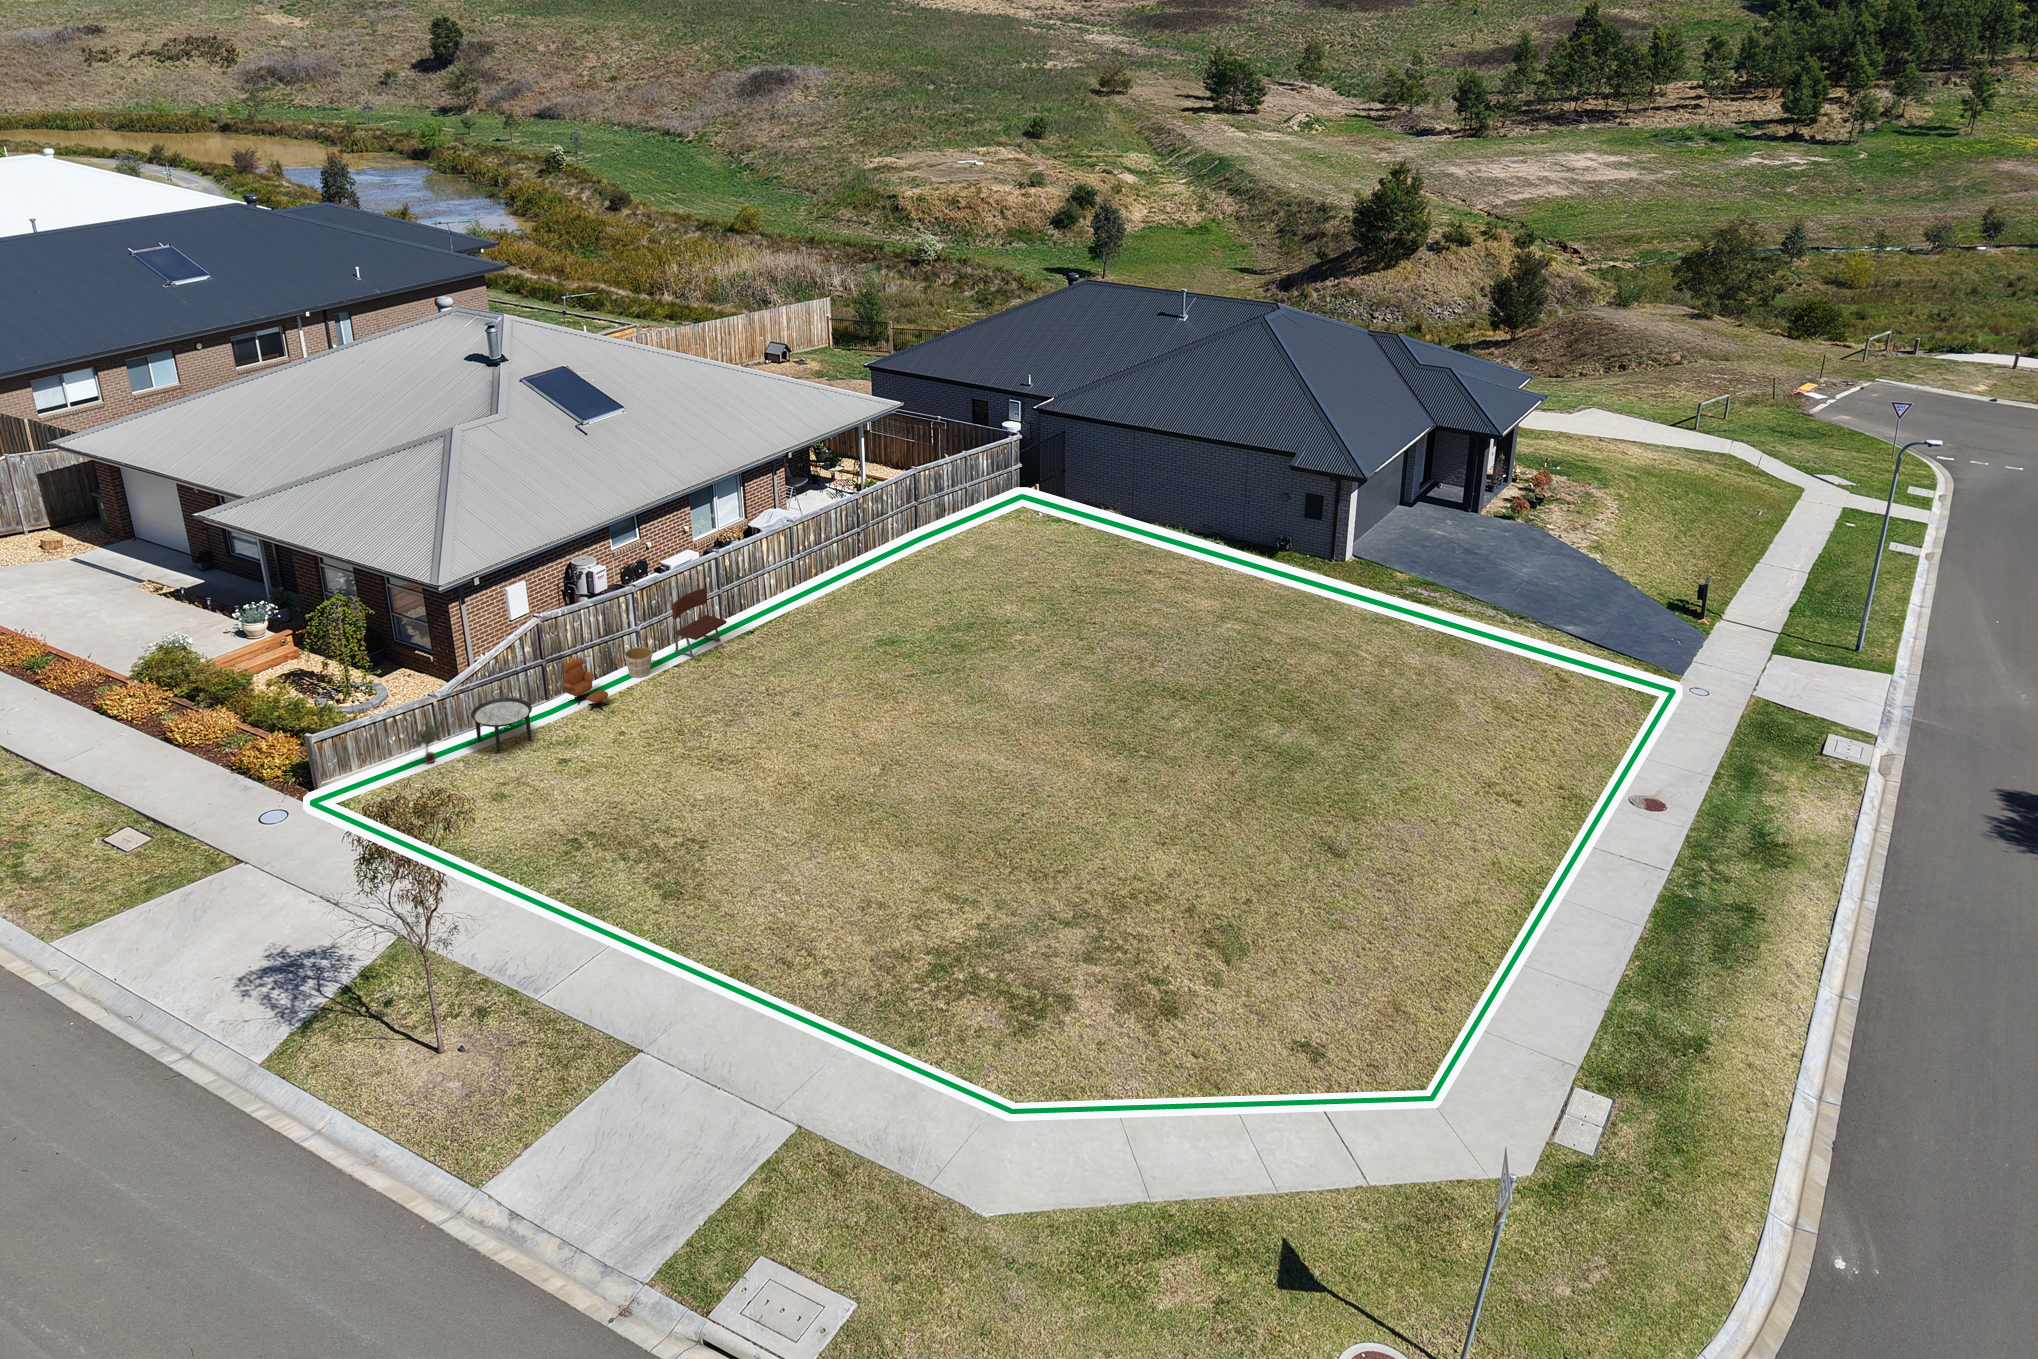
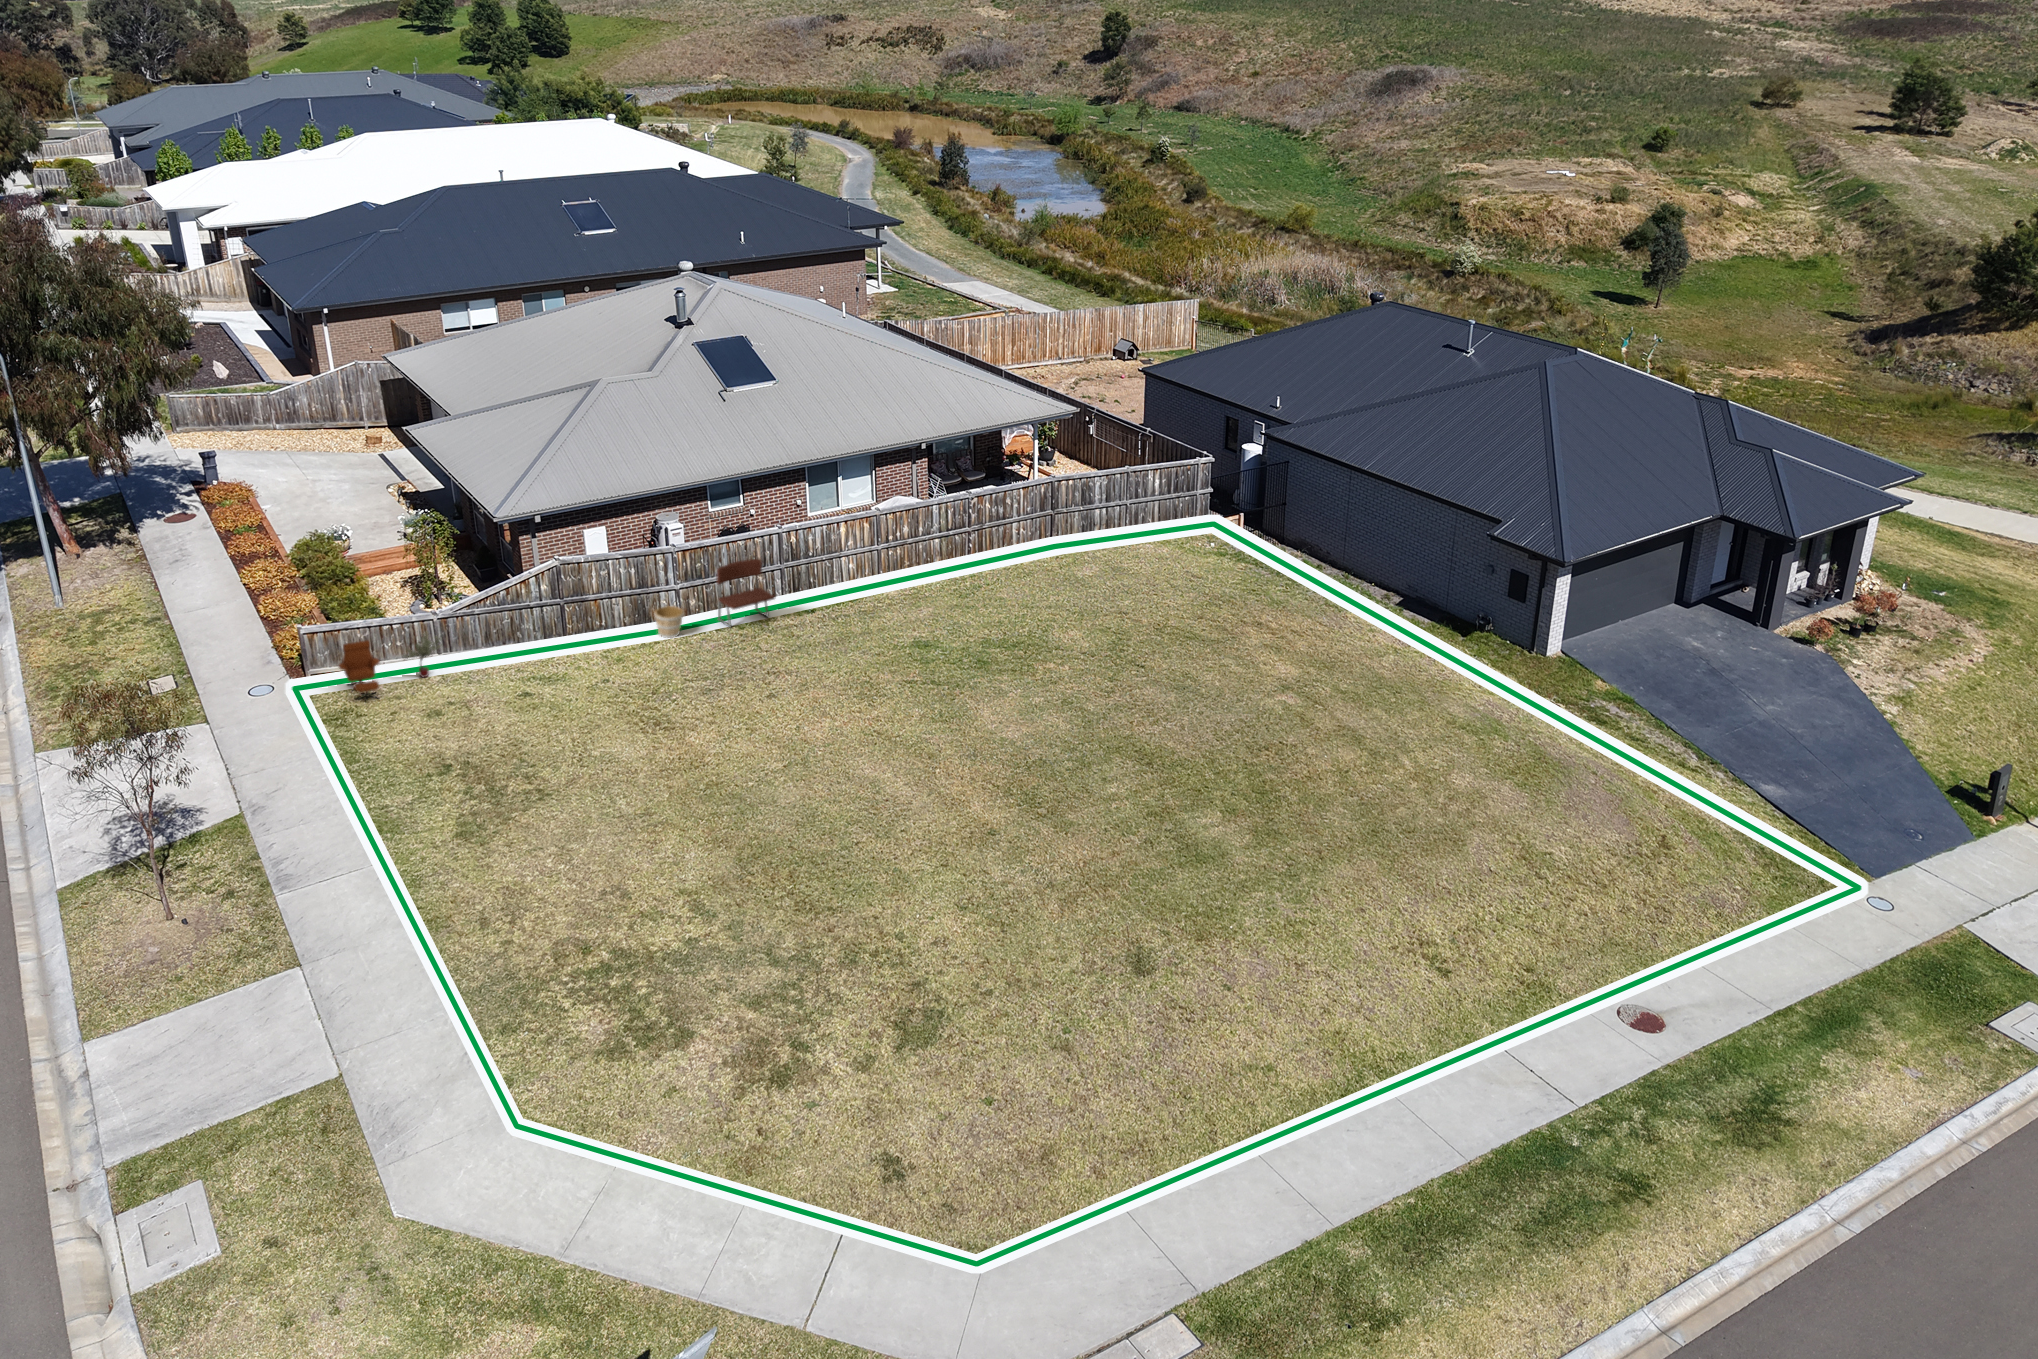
lounge chair: present [562,658,609,711] -> present [339,641,380,699]
round table: present [471,698,532,753] -> none [470,628,531,681]

